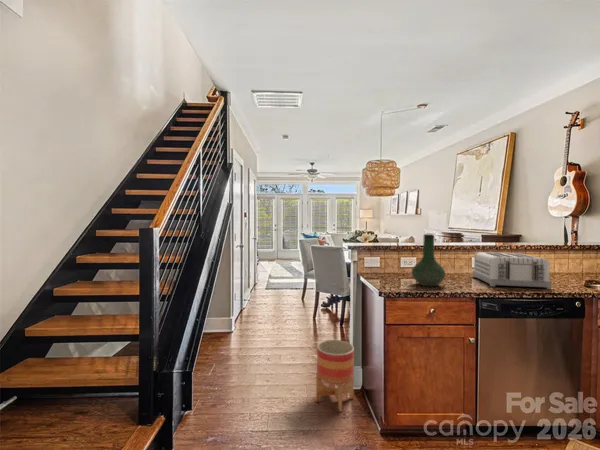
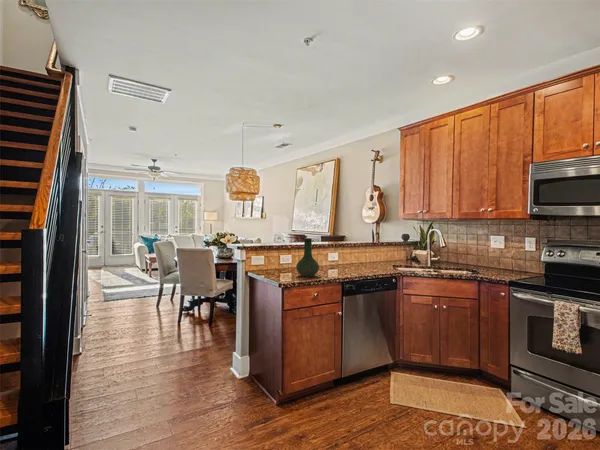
toaster: present [473,252,551,289] -> none [330,250,376,273]
planter: present [316,340,354,411] -> none [216,332,249,390]

